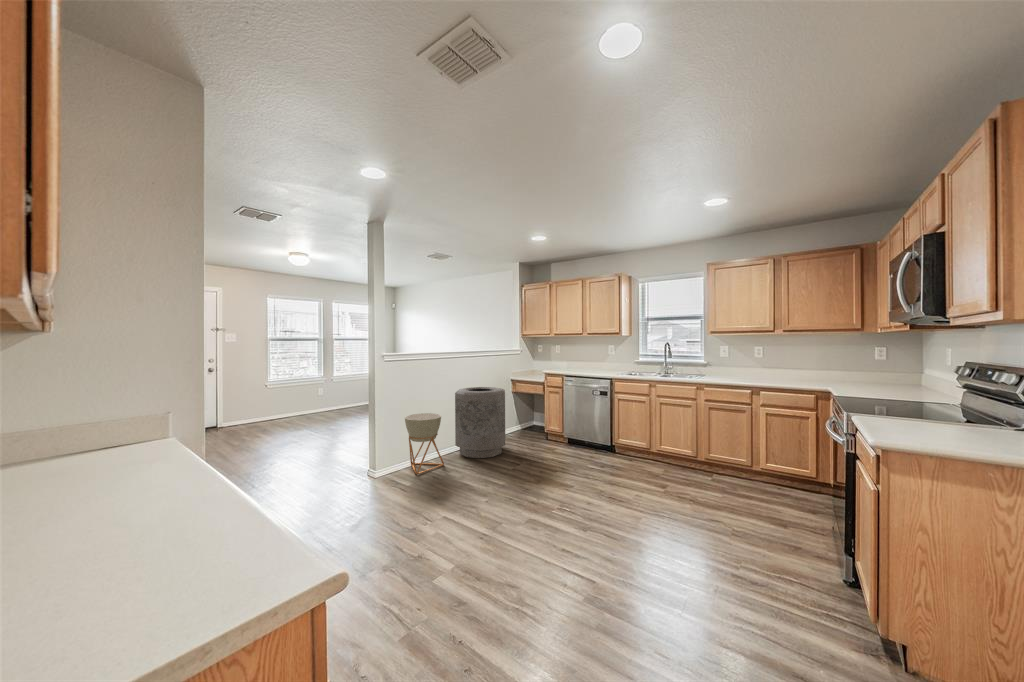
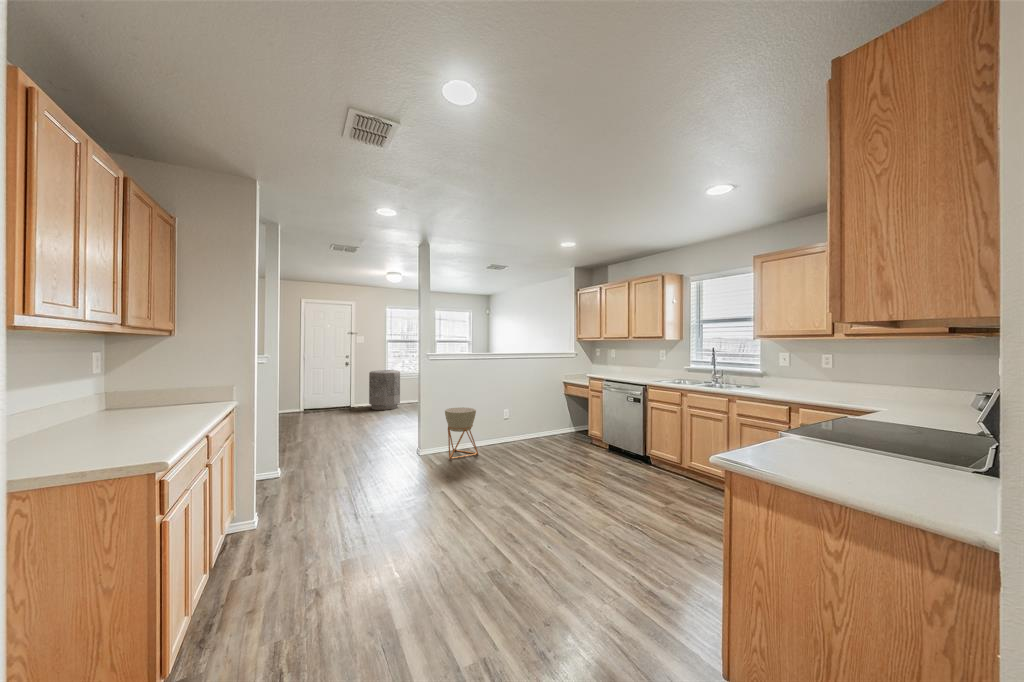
trash can: present [455,387,505,458] -> present [369,370,400,410]

